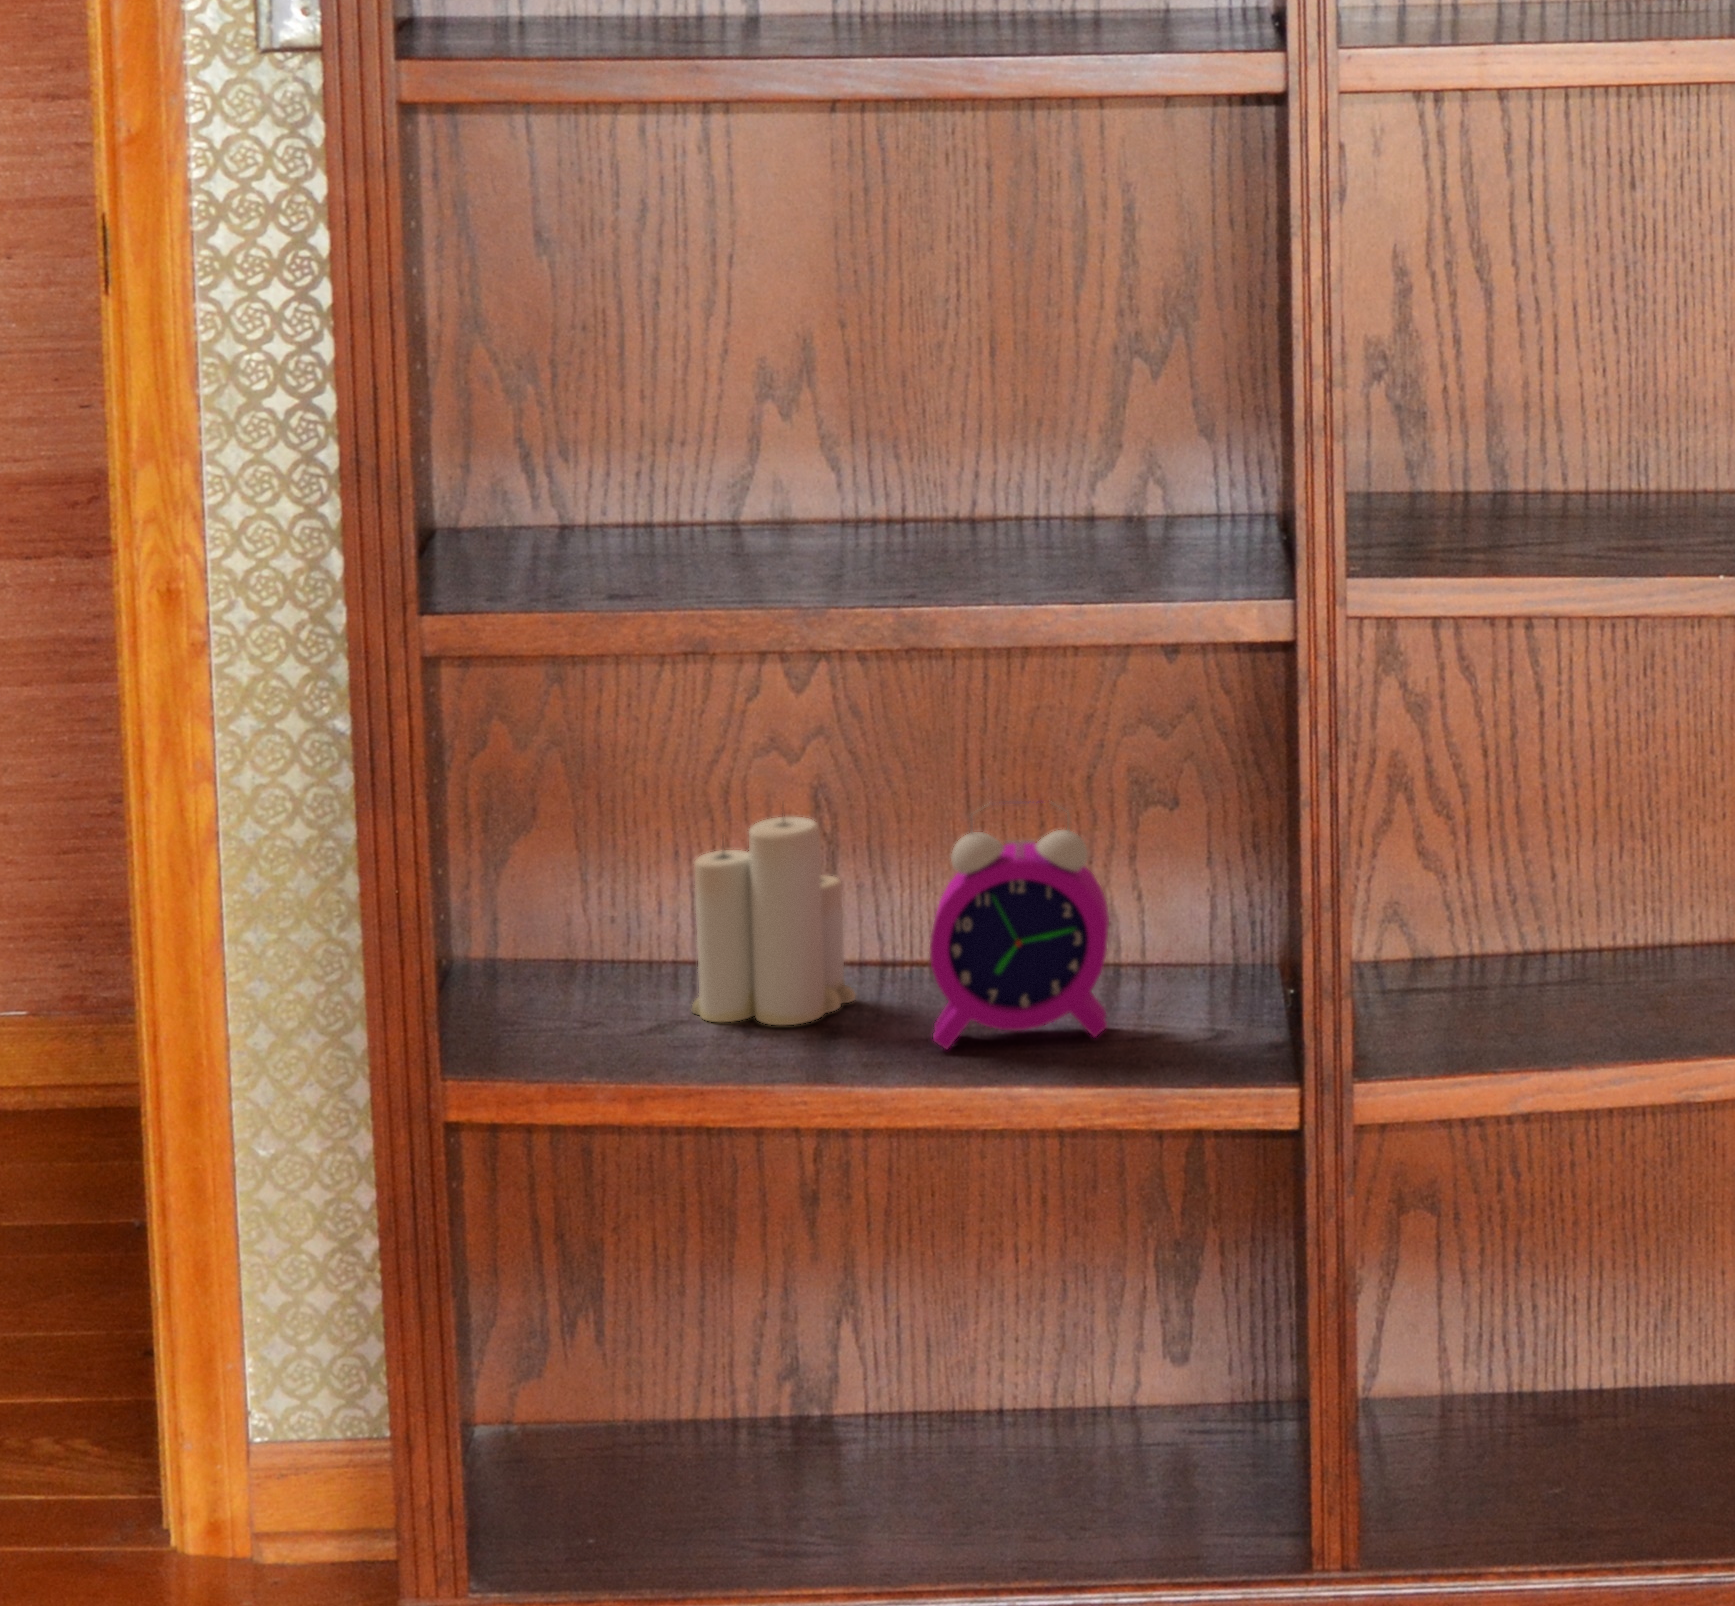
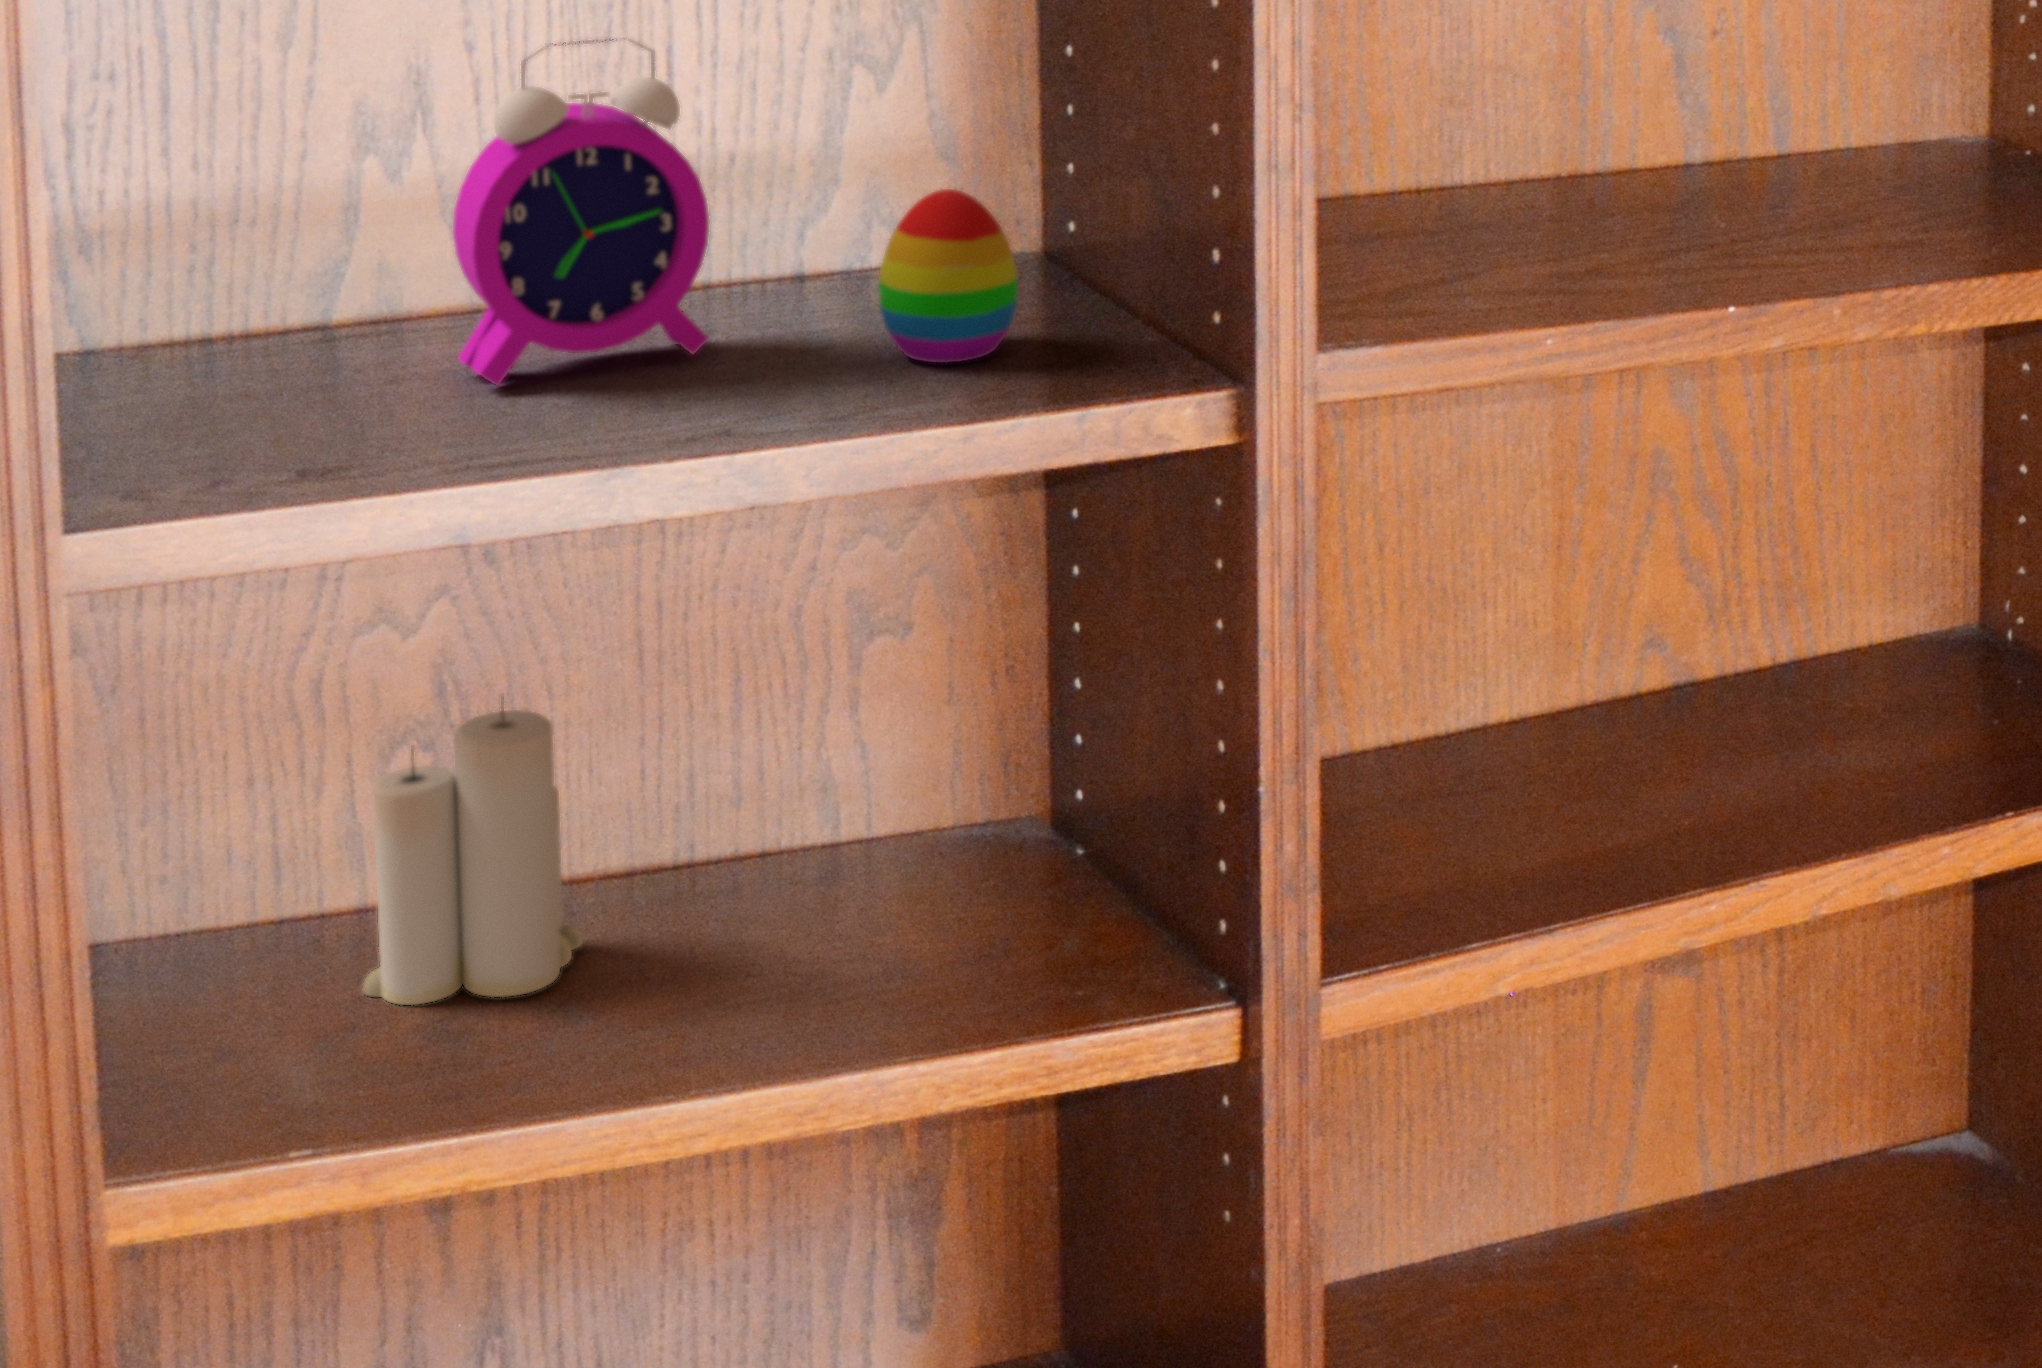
decorative egg: none [1038,451,1143,582] -> present [878,189,1018,363]
alarm clock: present [930,801,1109,1049] -> present [453,39,710,385]

